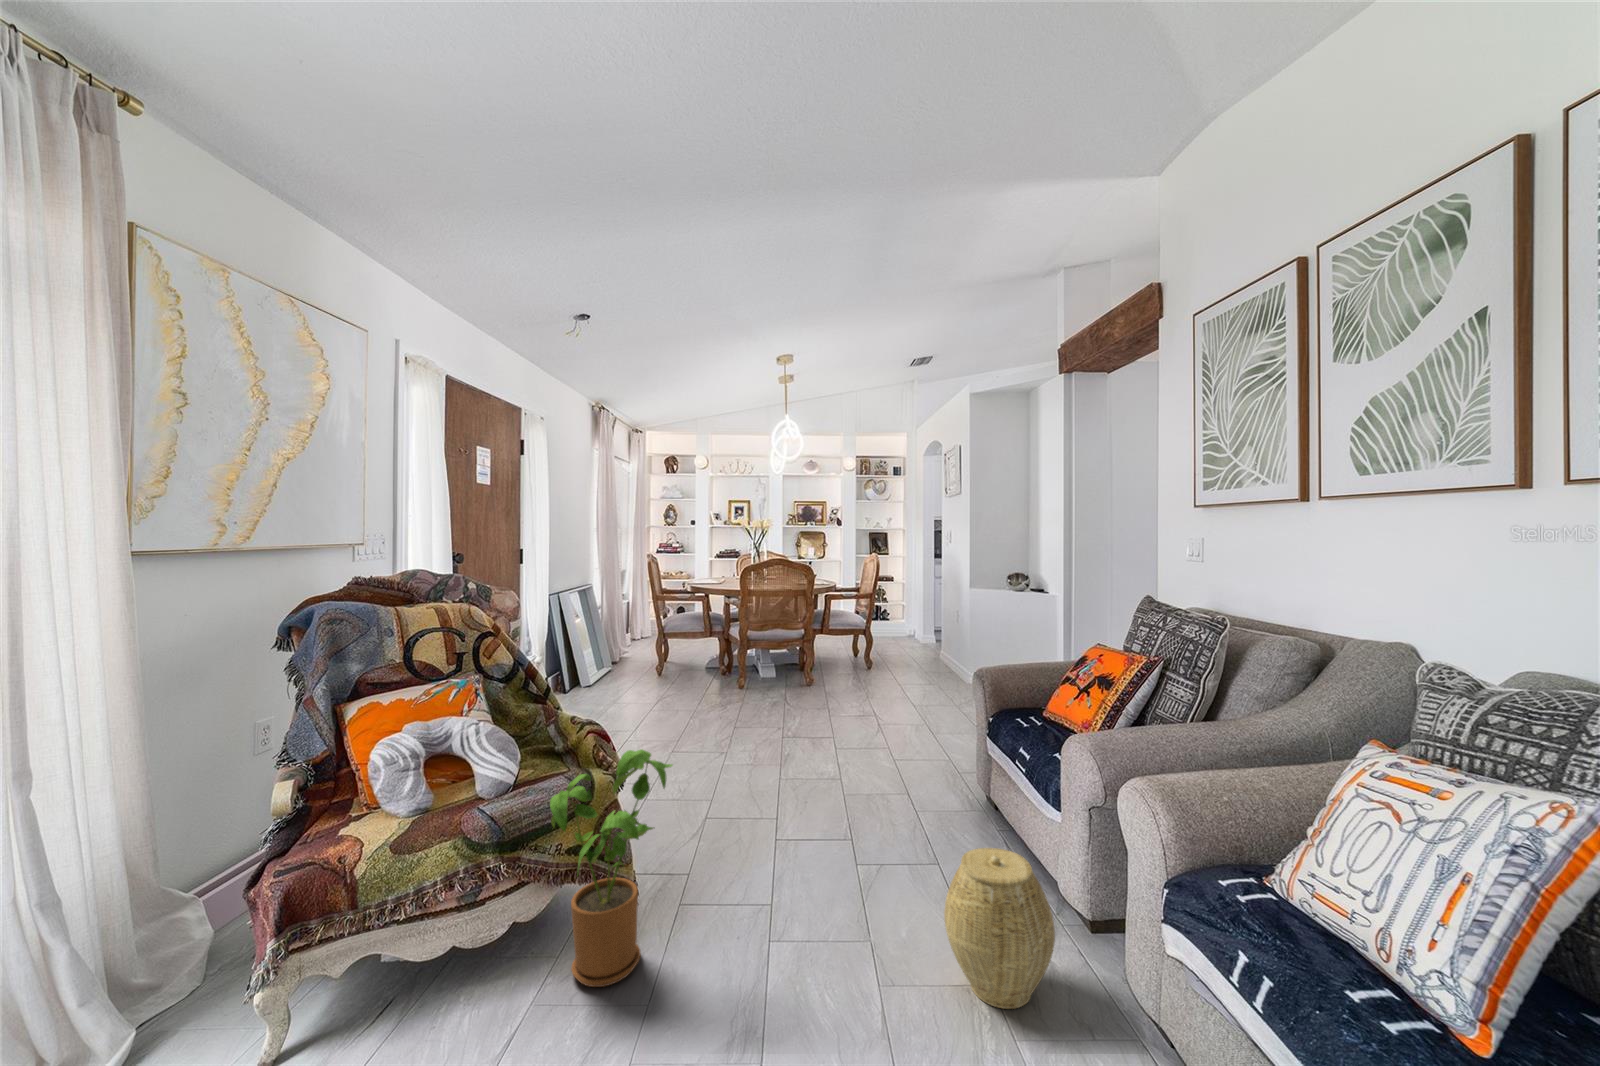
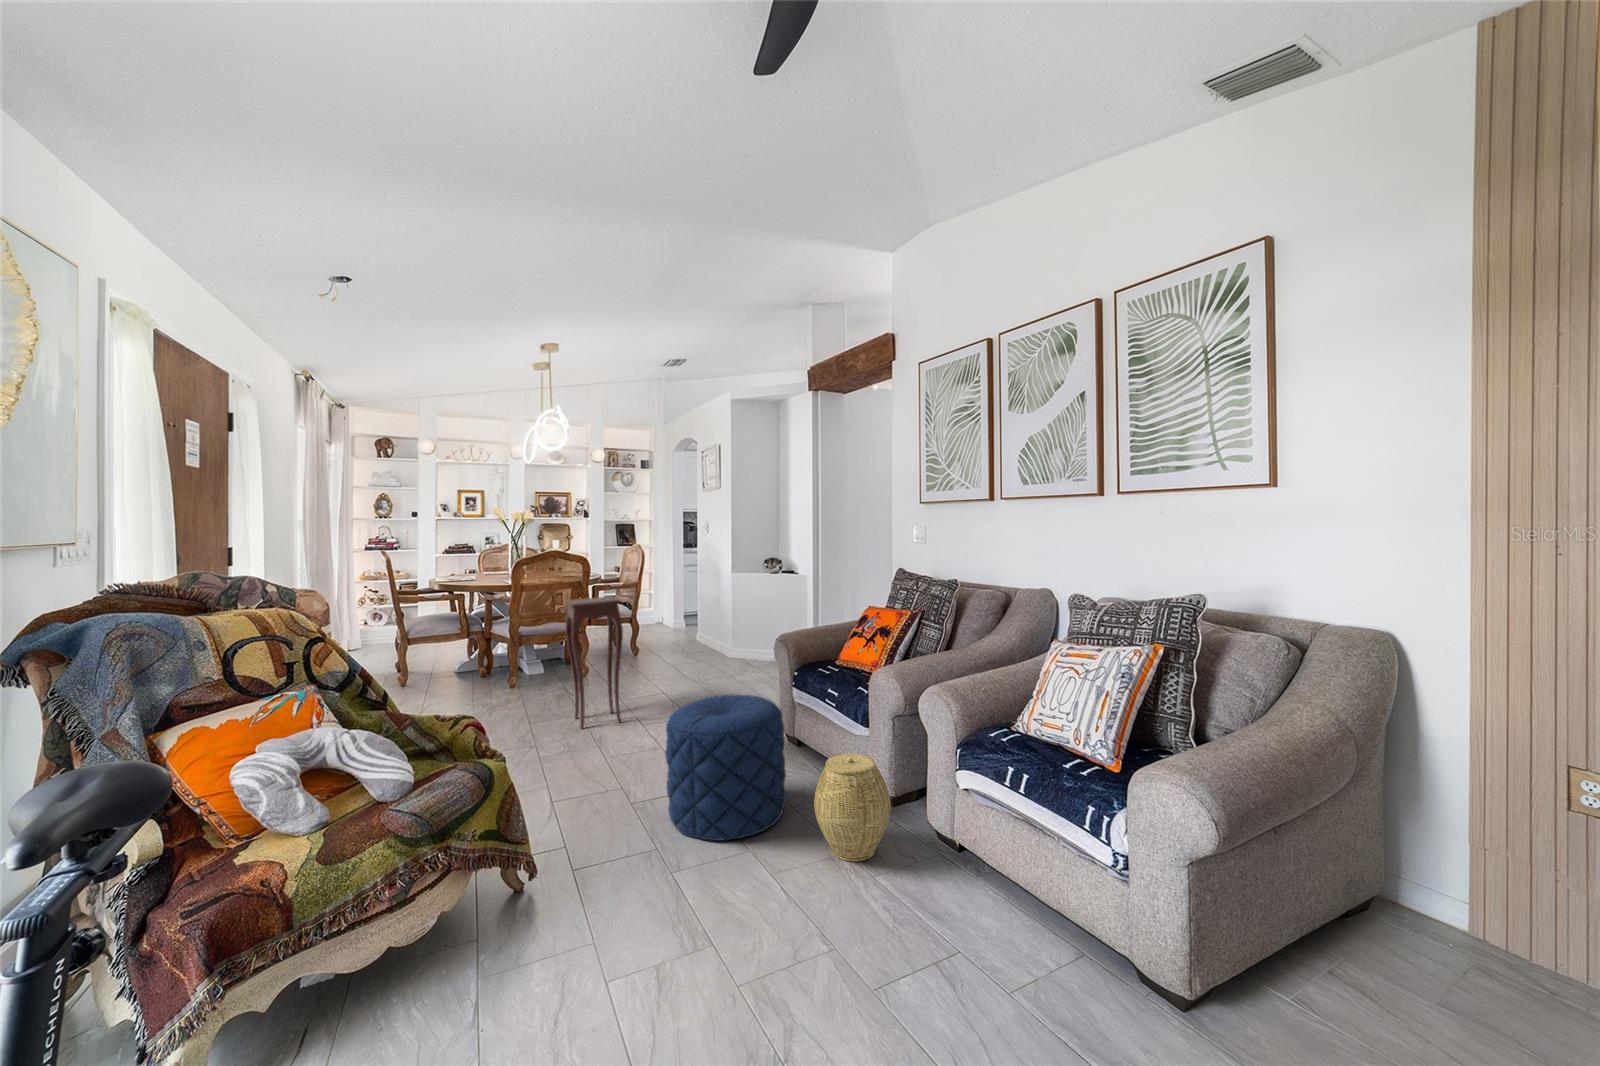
side table: none [772,605,822,739] -> present [565,596,623,729]
pouf: none [795,734,939,920] -> present [665,695,786,841]
house plant: present [550,749,672,987] -> none [470,727,593,949]

